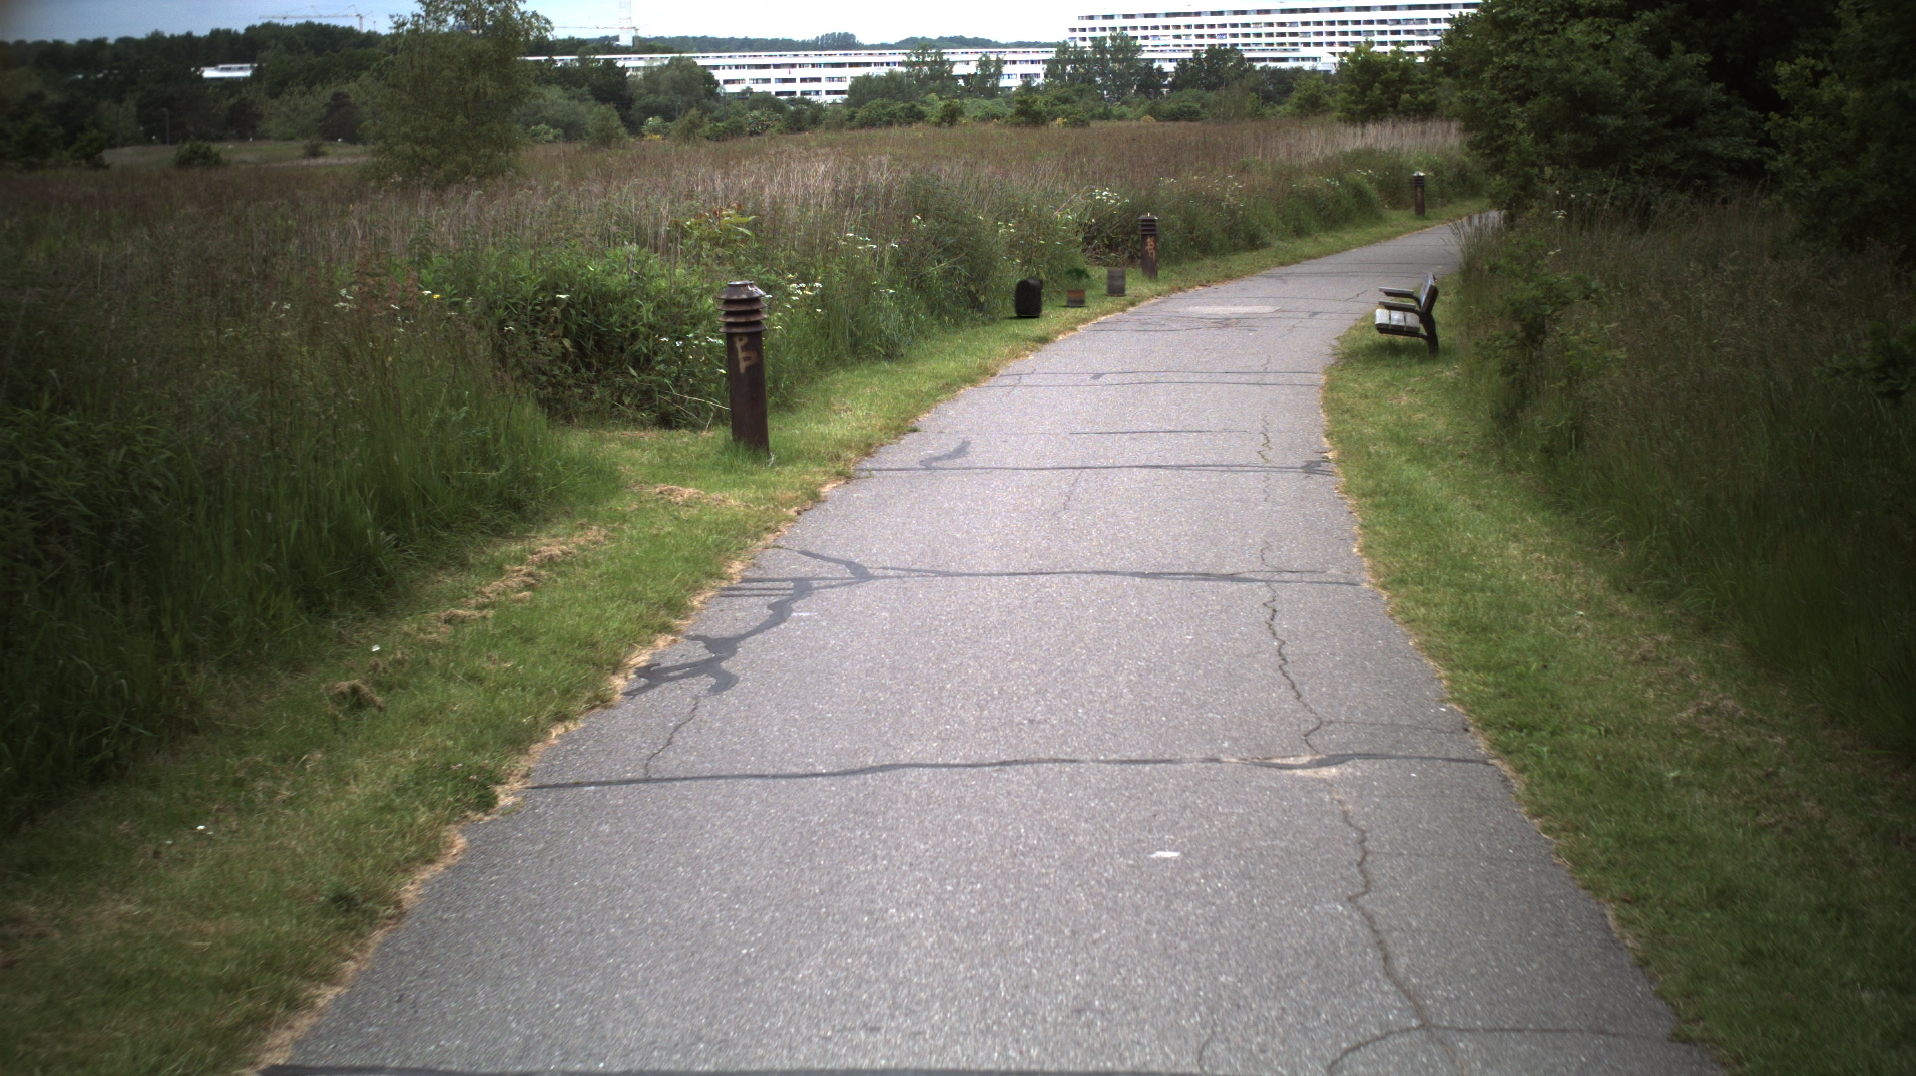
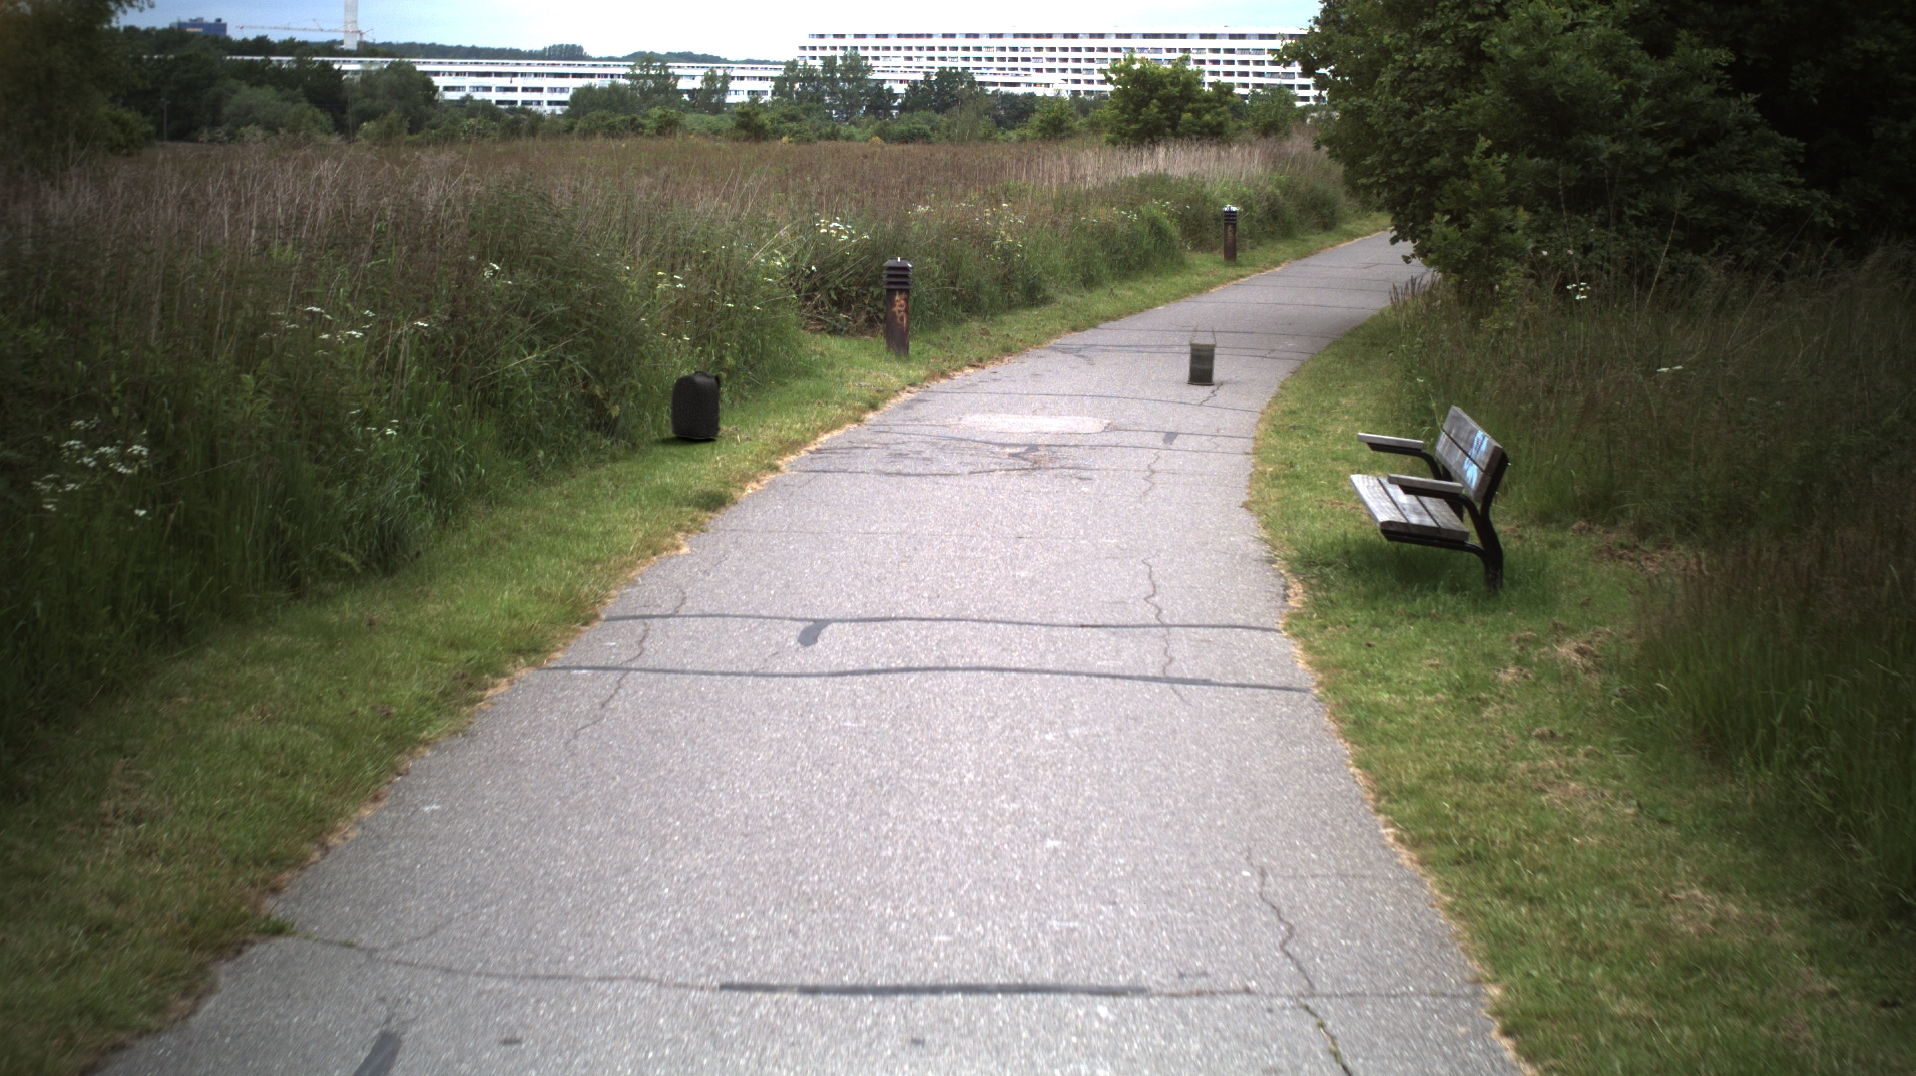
basket: present [1106,267,1126,296] -> present [1188,330,1217,385]
potted tree: present [1065,268,1091,307] -> none [760,349,807,414]

